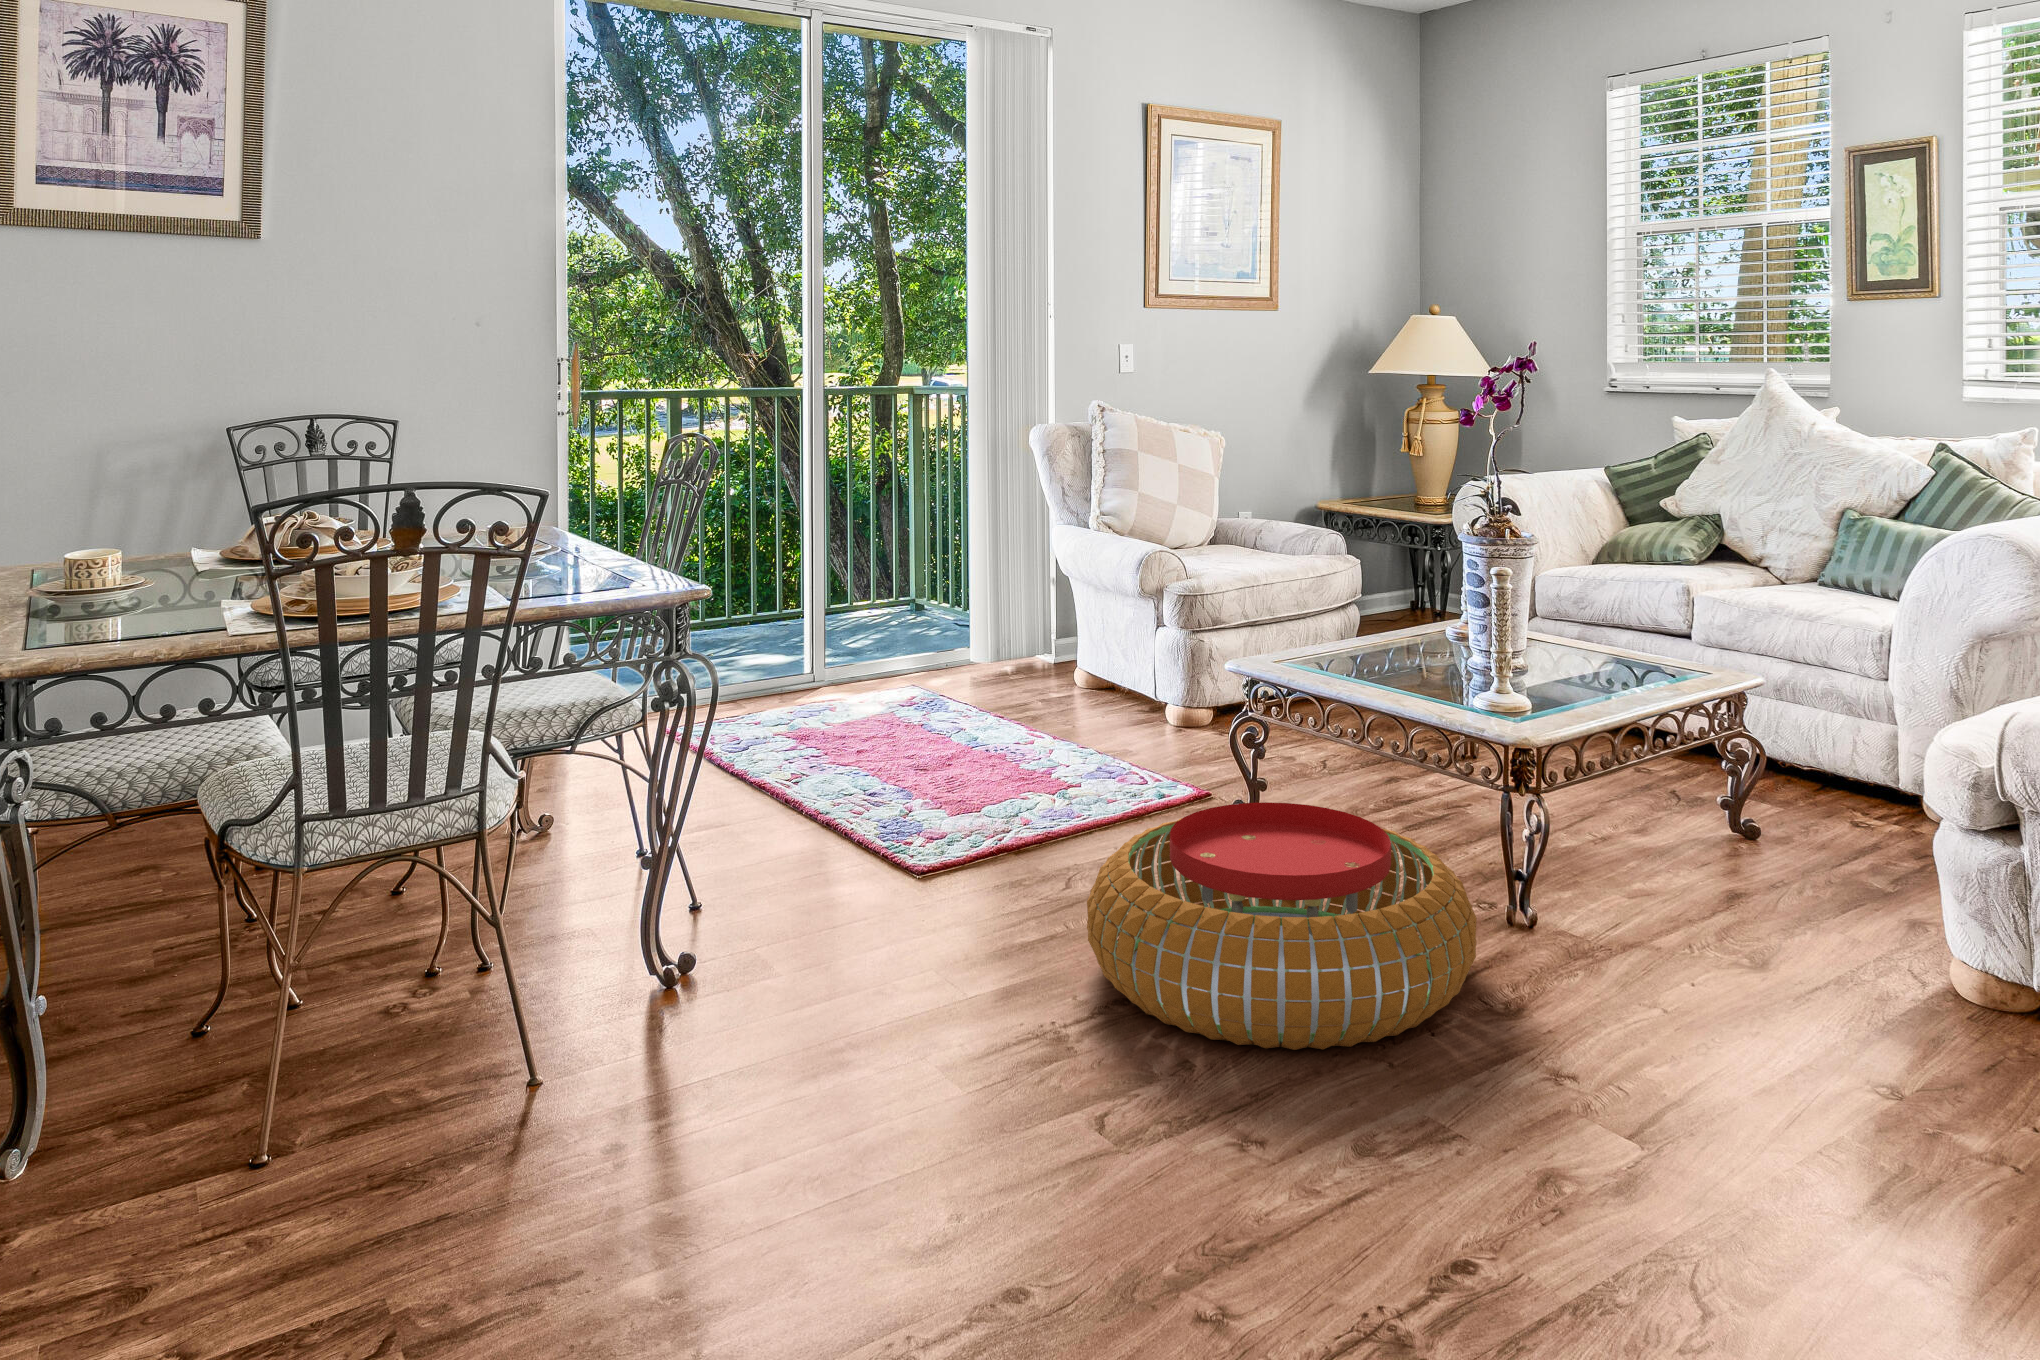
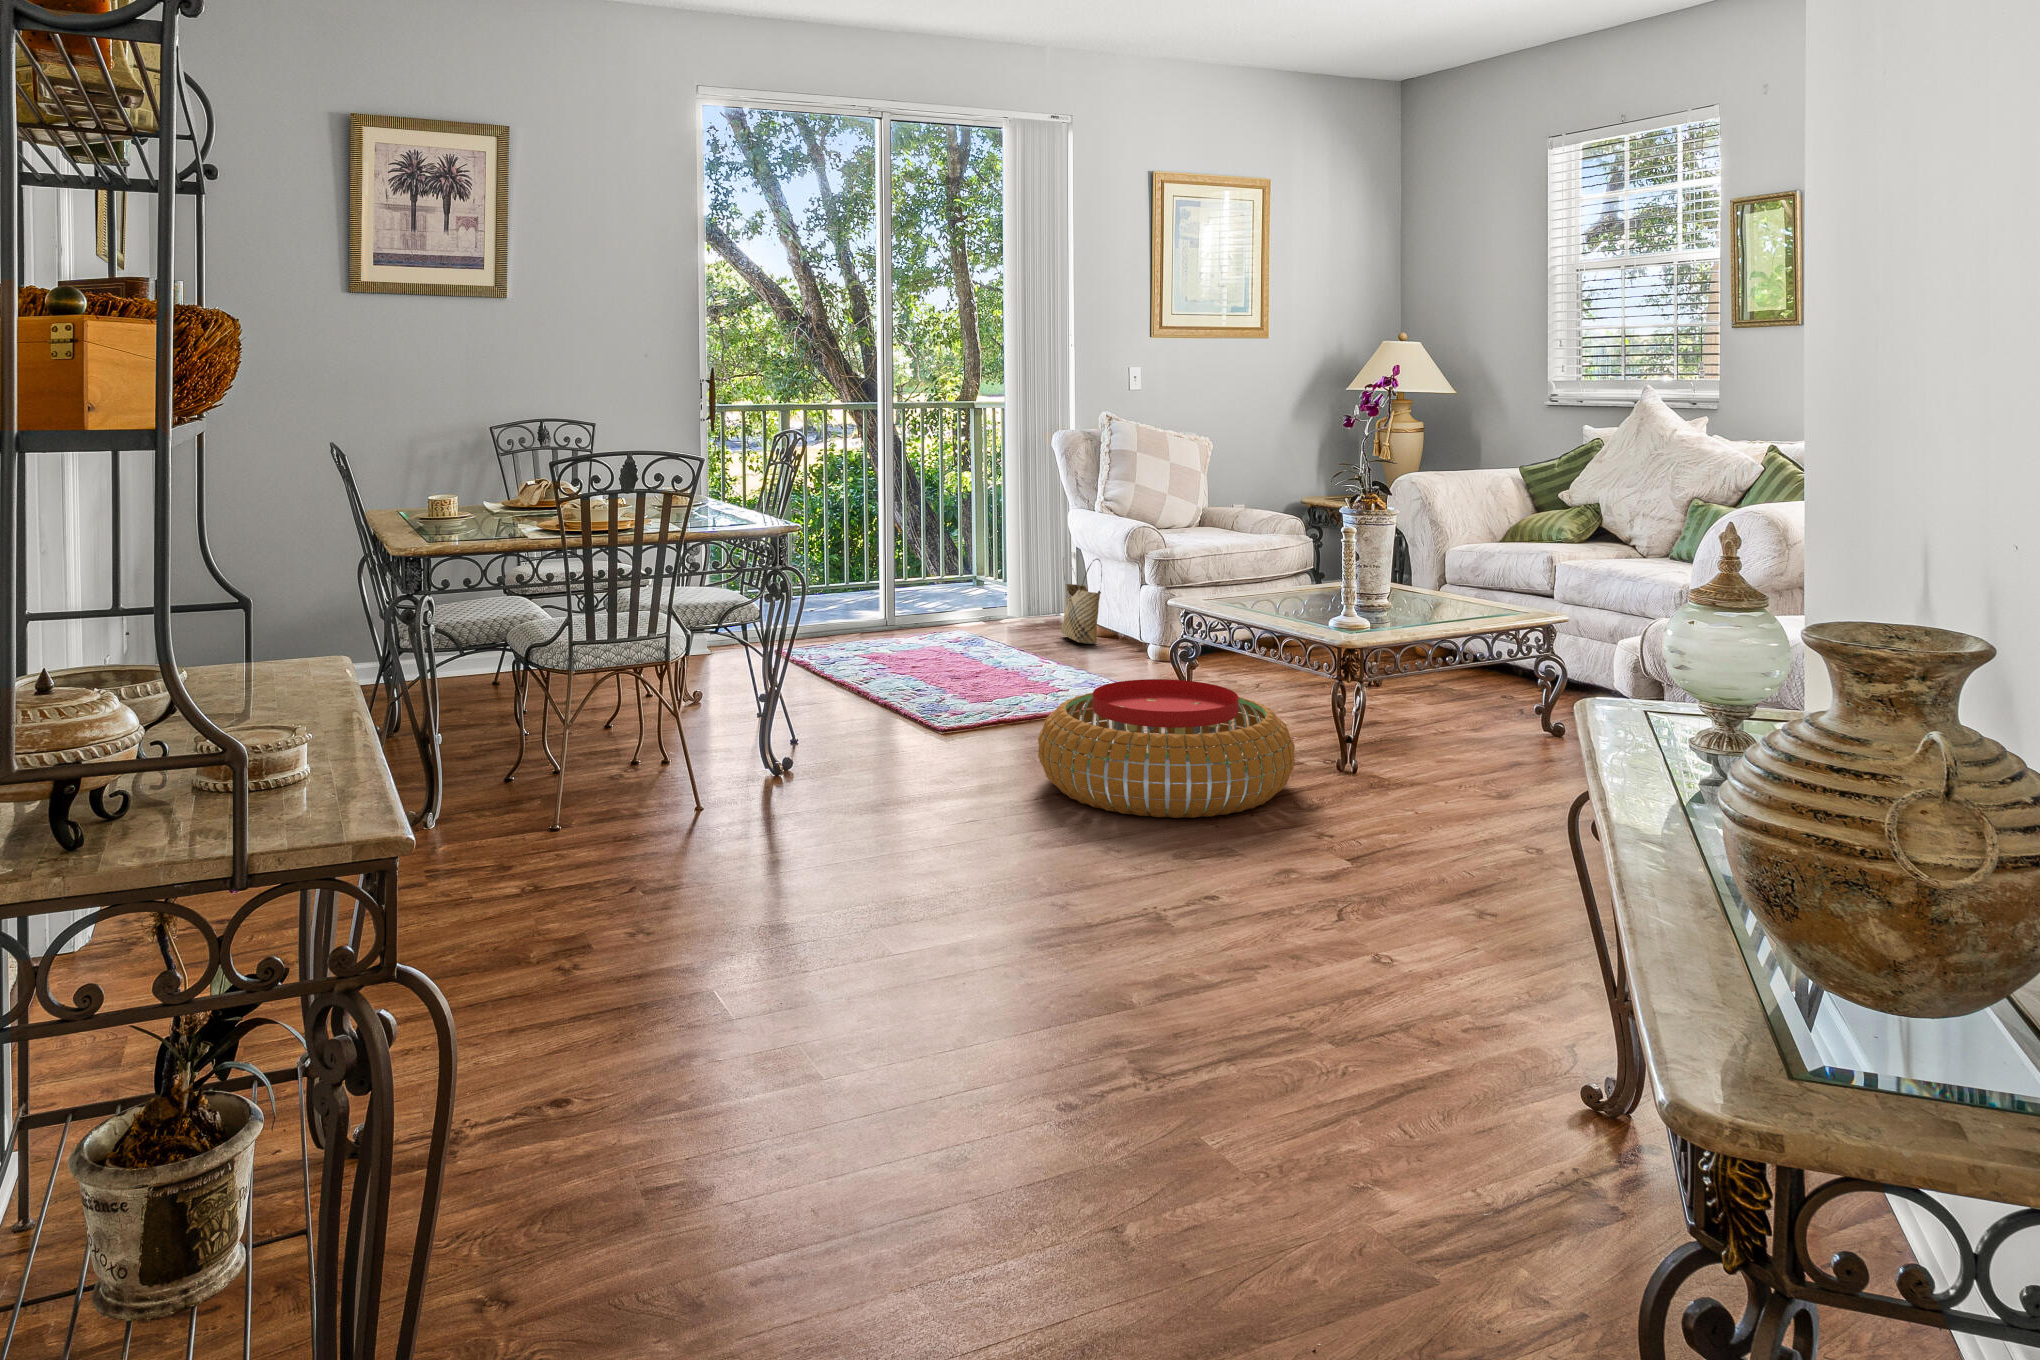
woven basket: none [1045,591,1100,703] -> present [1061,558,1102,644]

